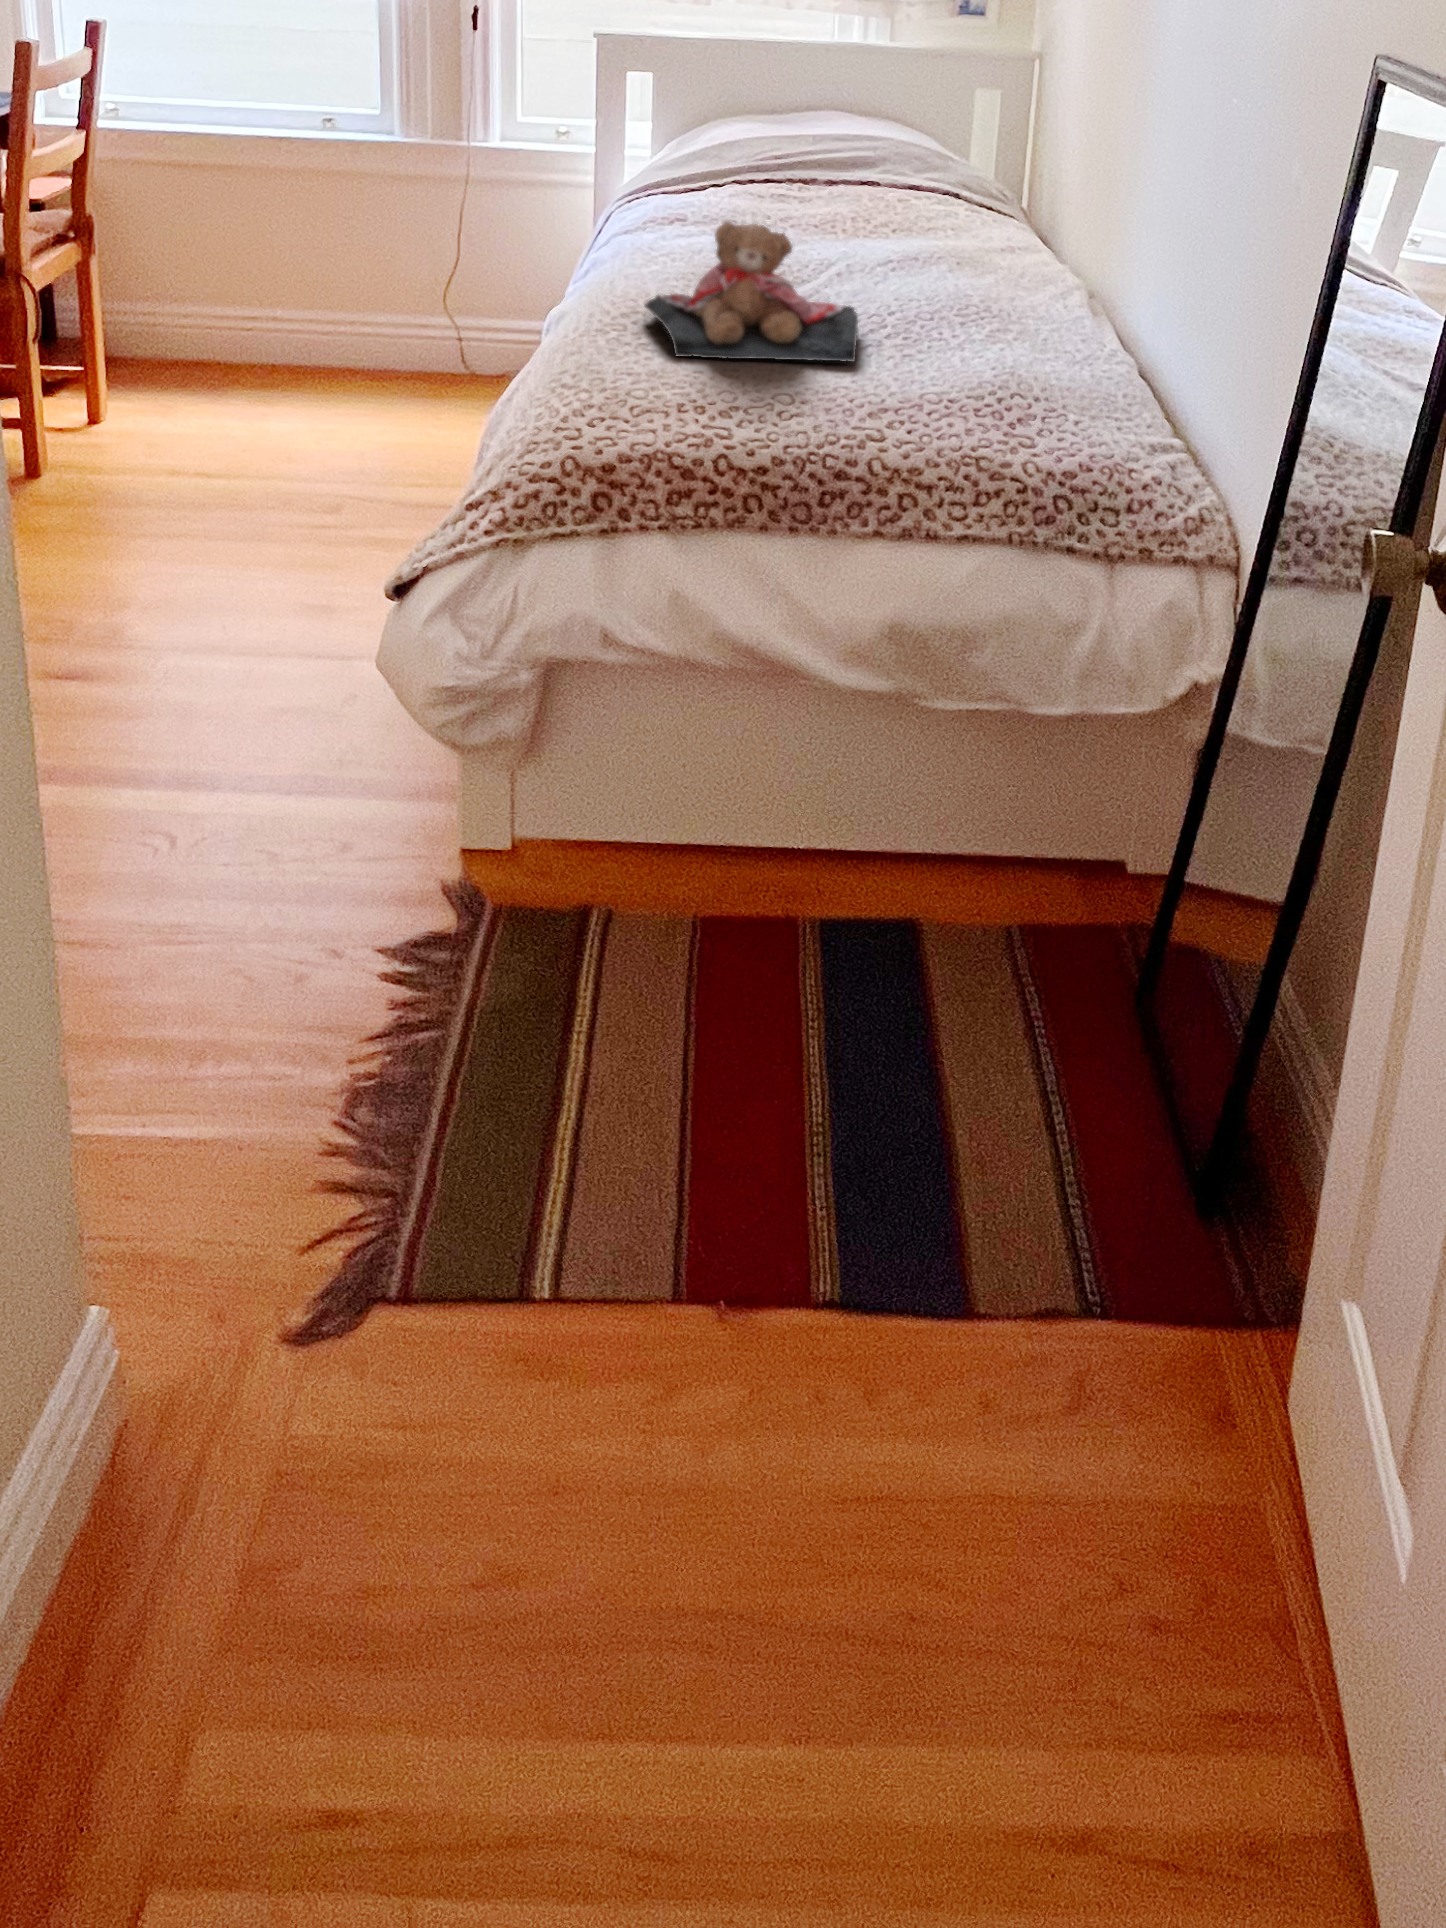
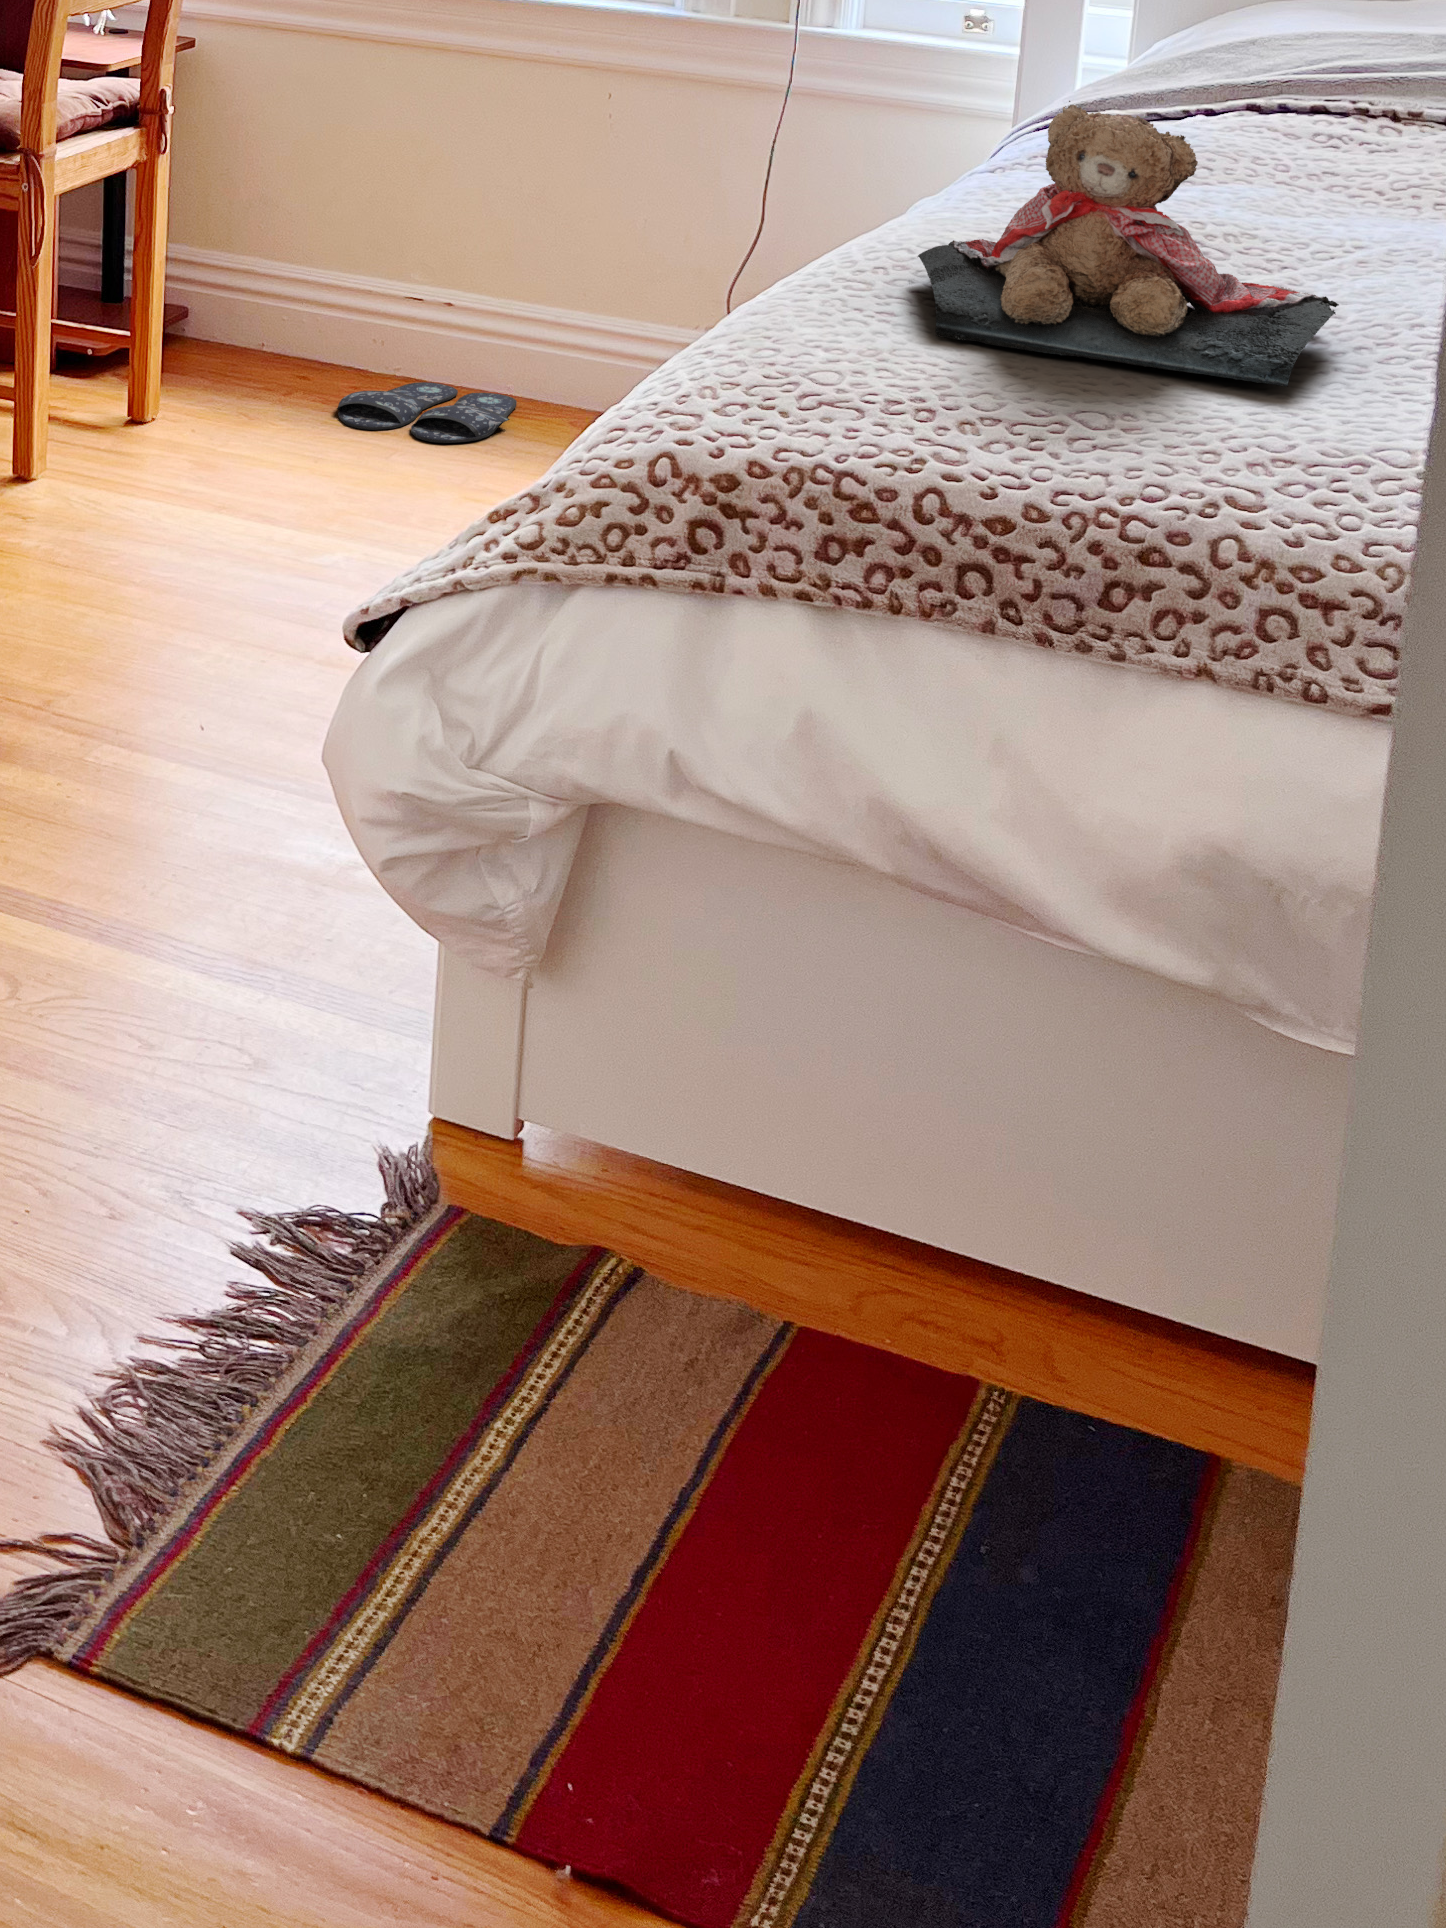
slippers: none [221,364,326,403] -> present [337,382,517,443]

